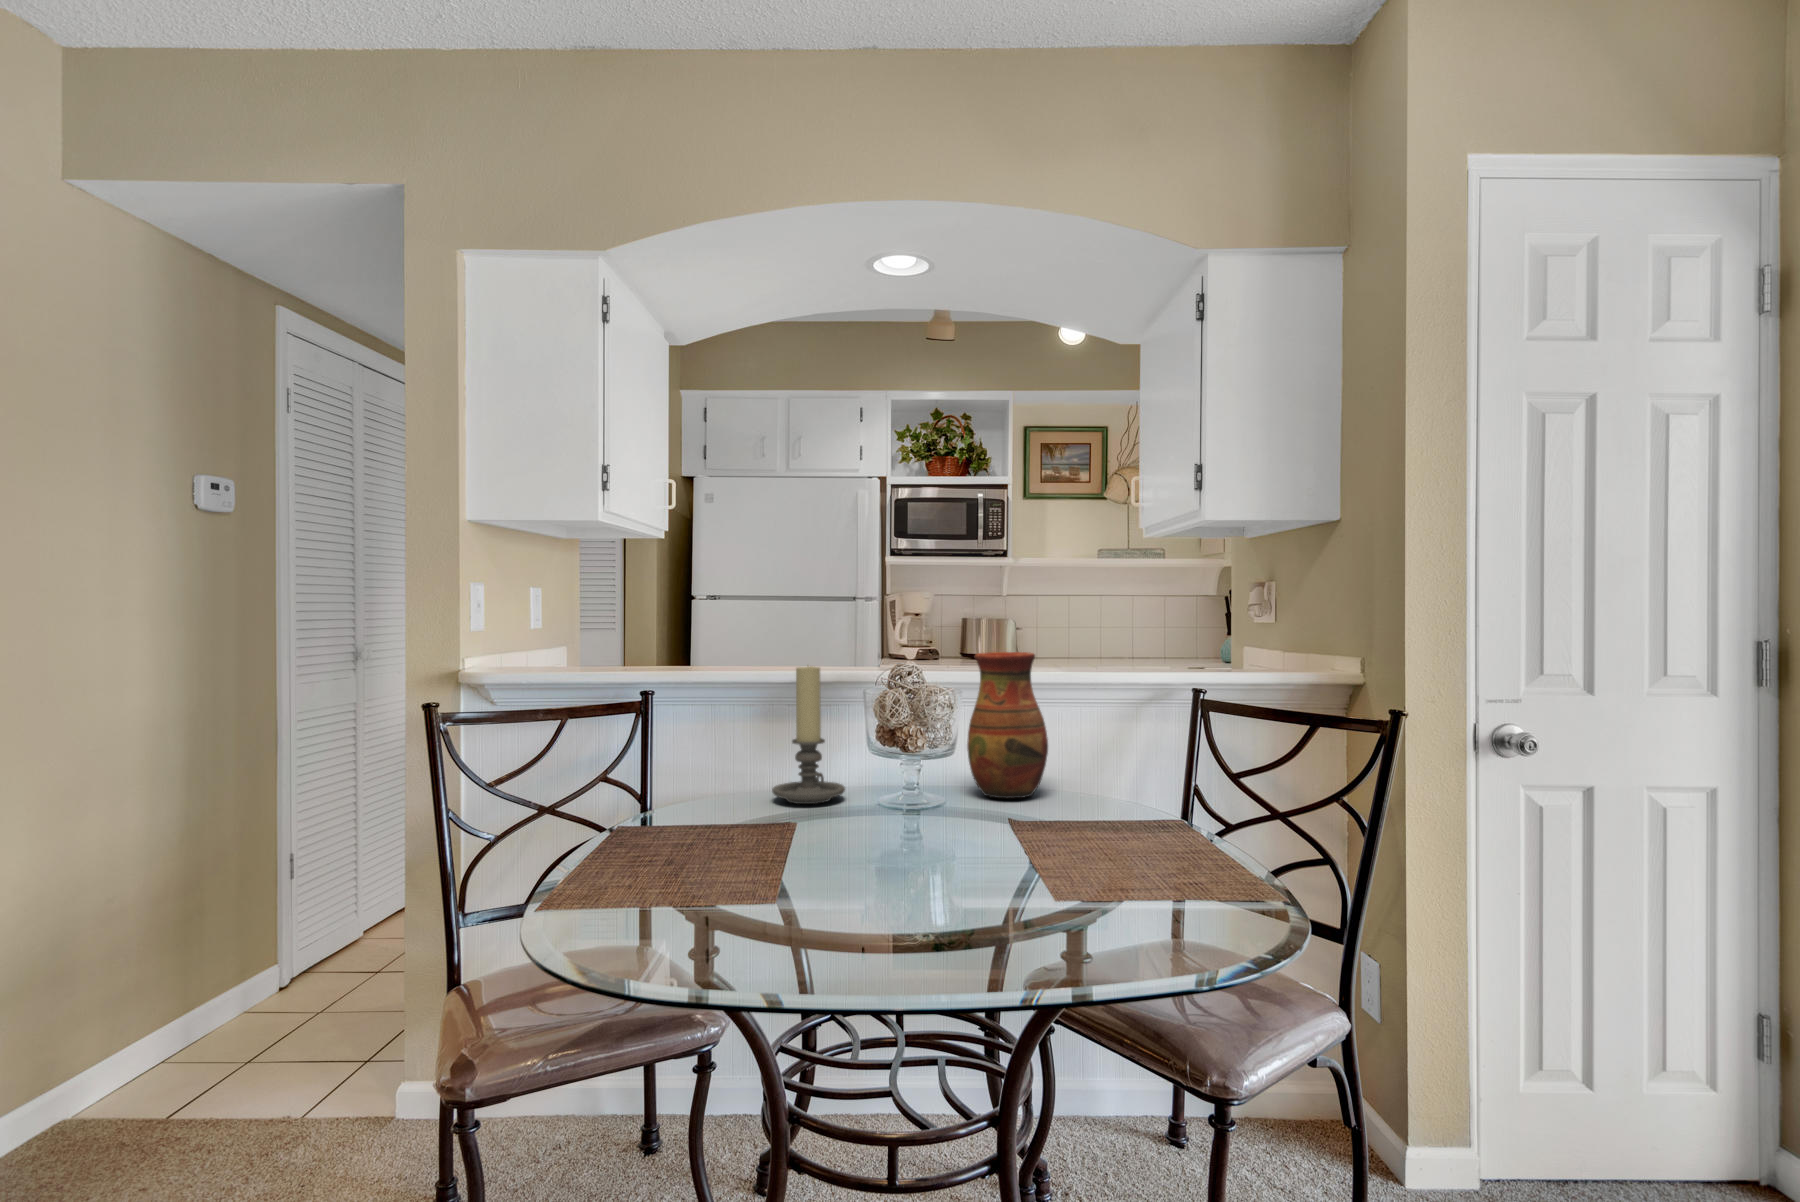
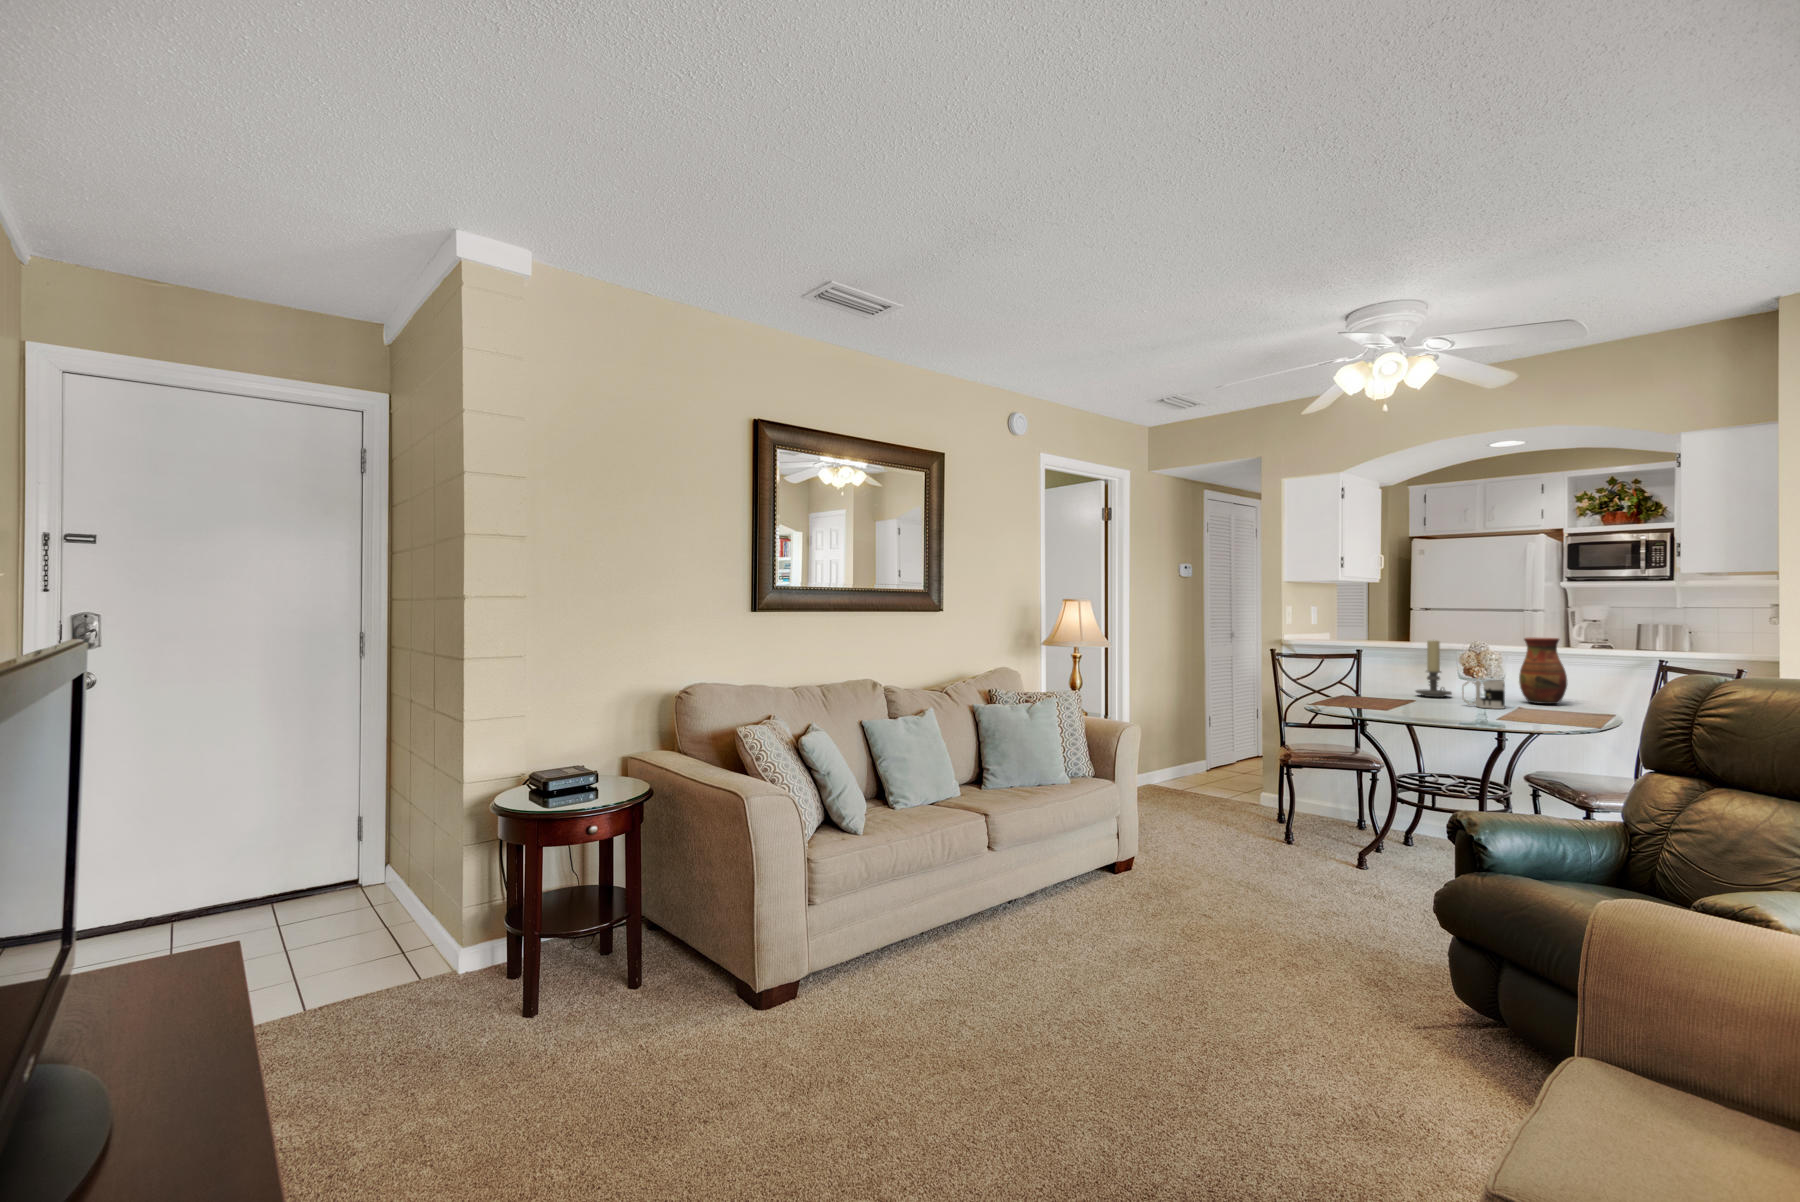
mug: none [893,758,977,834] -> present [1462,680,1505,709]

